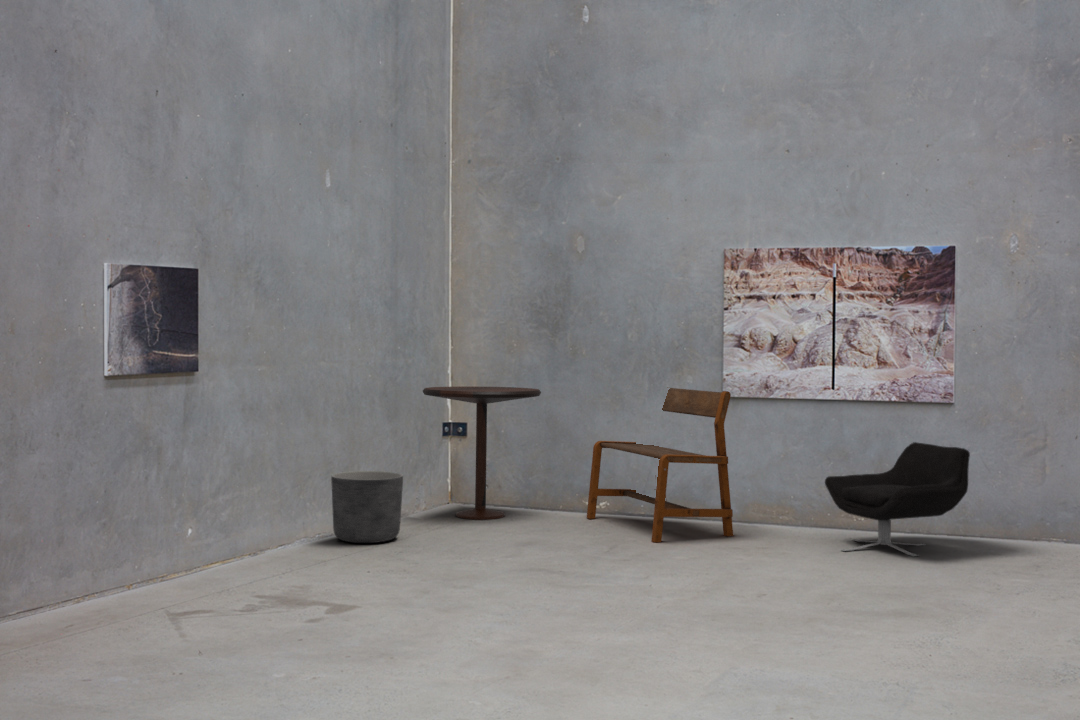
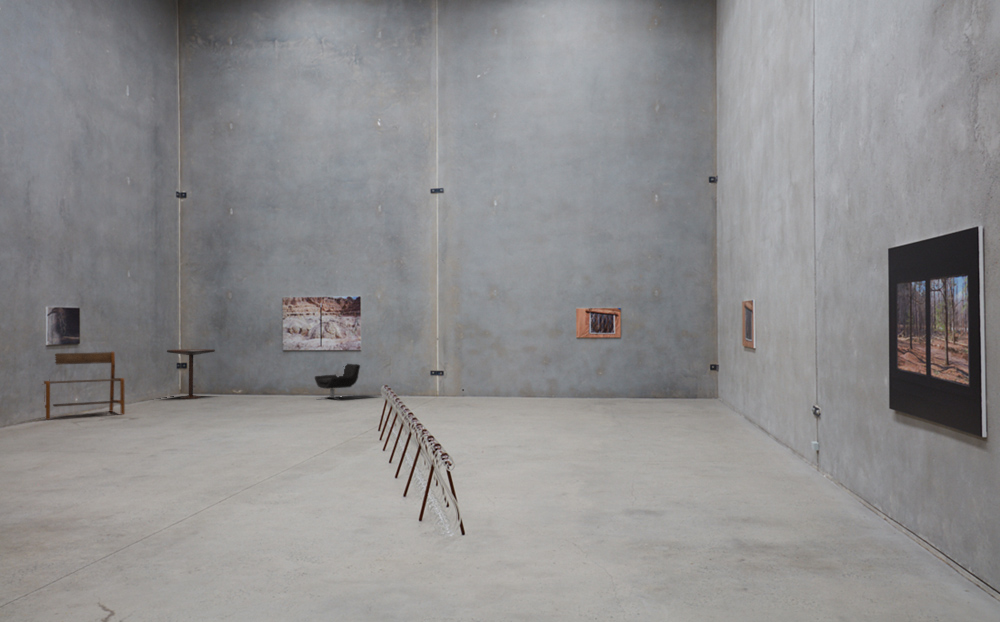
bench: present [587,387,733,542] -> present [44,352,125,419]
planter: present [331,471,403,543] -> none [128,380,157,405]

